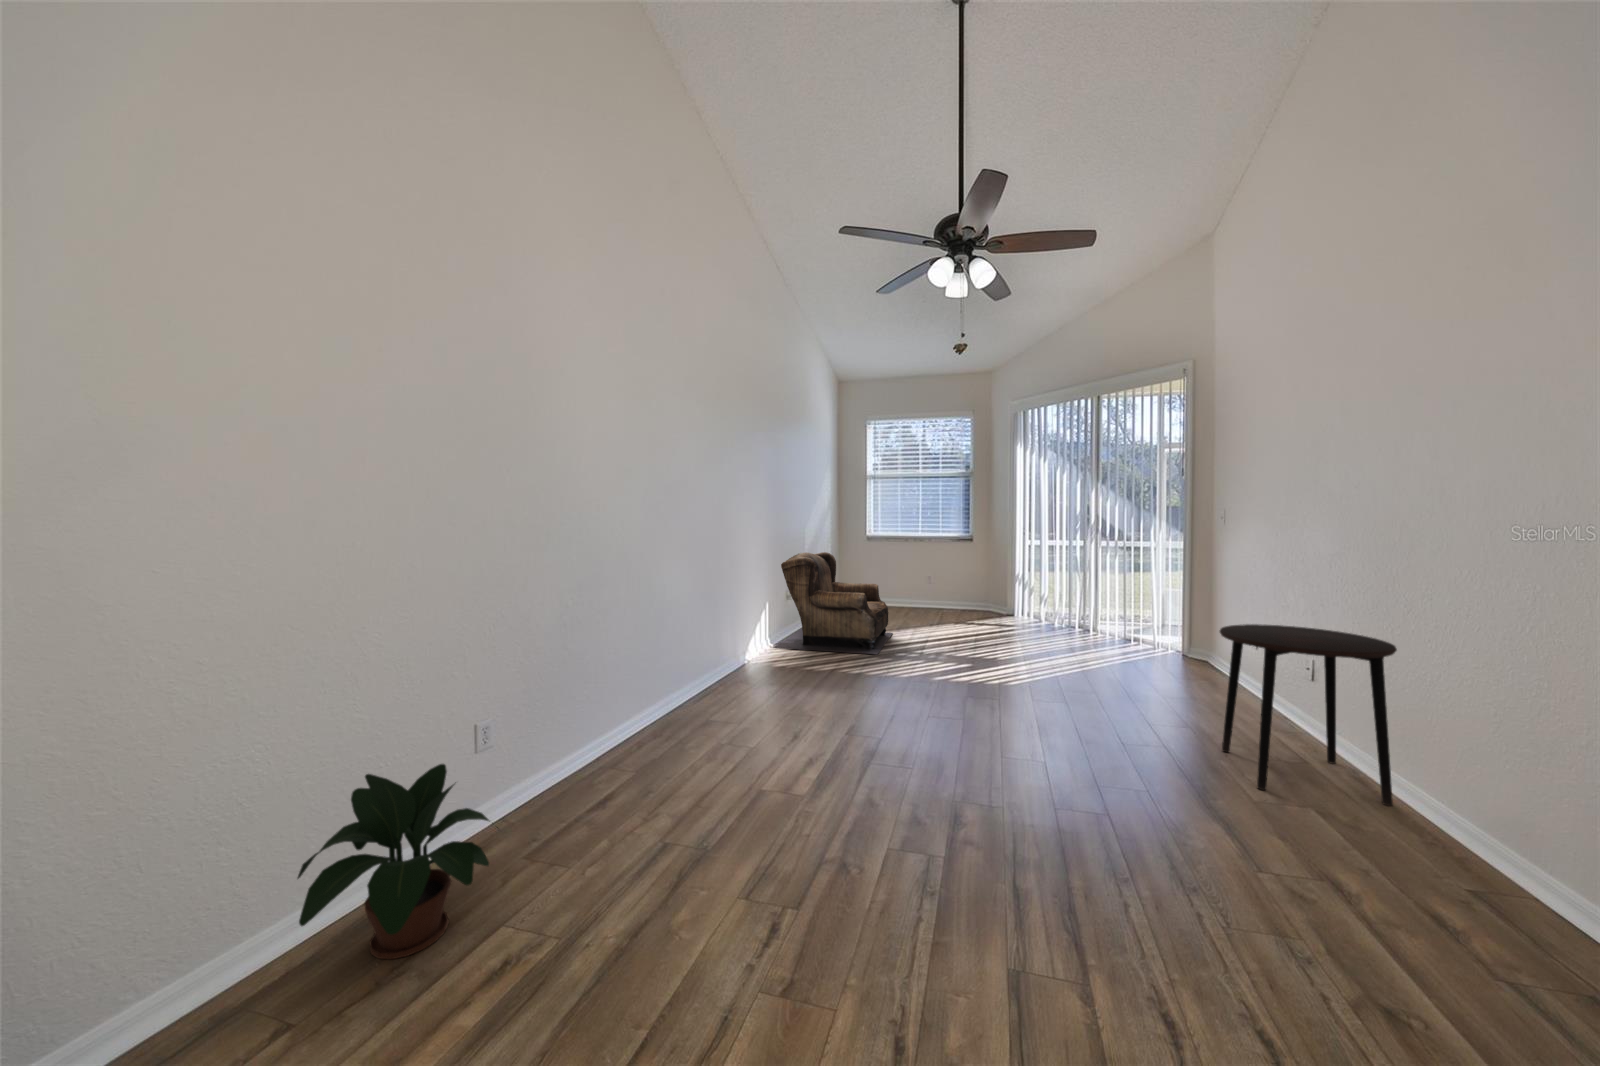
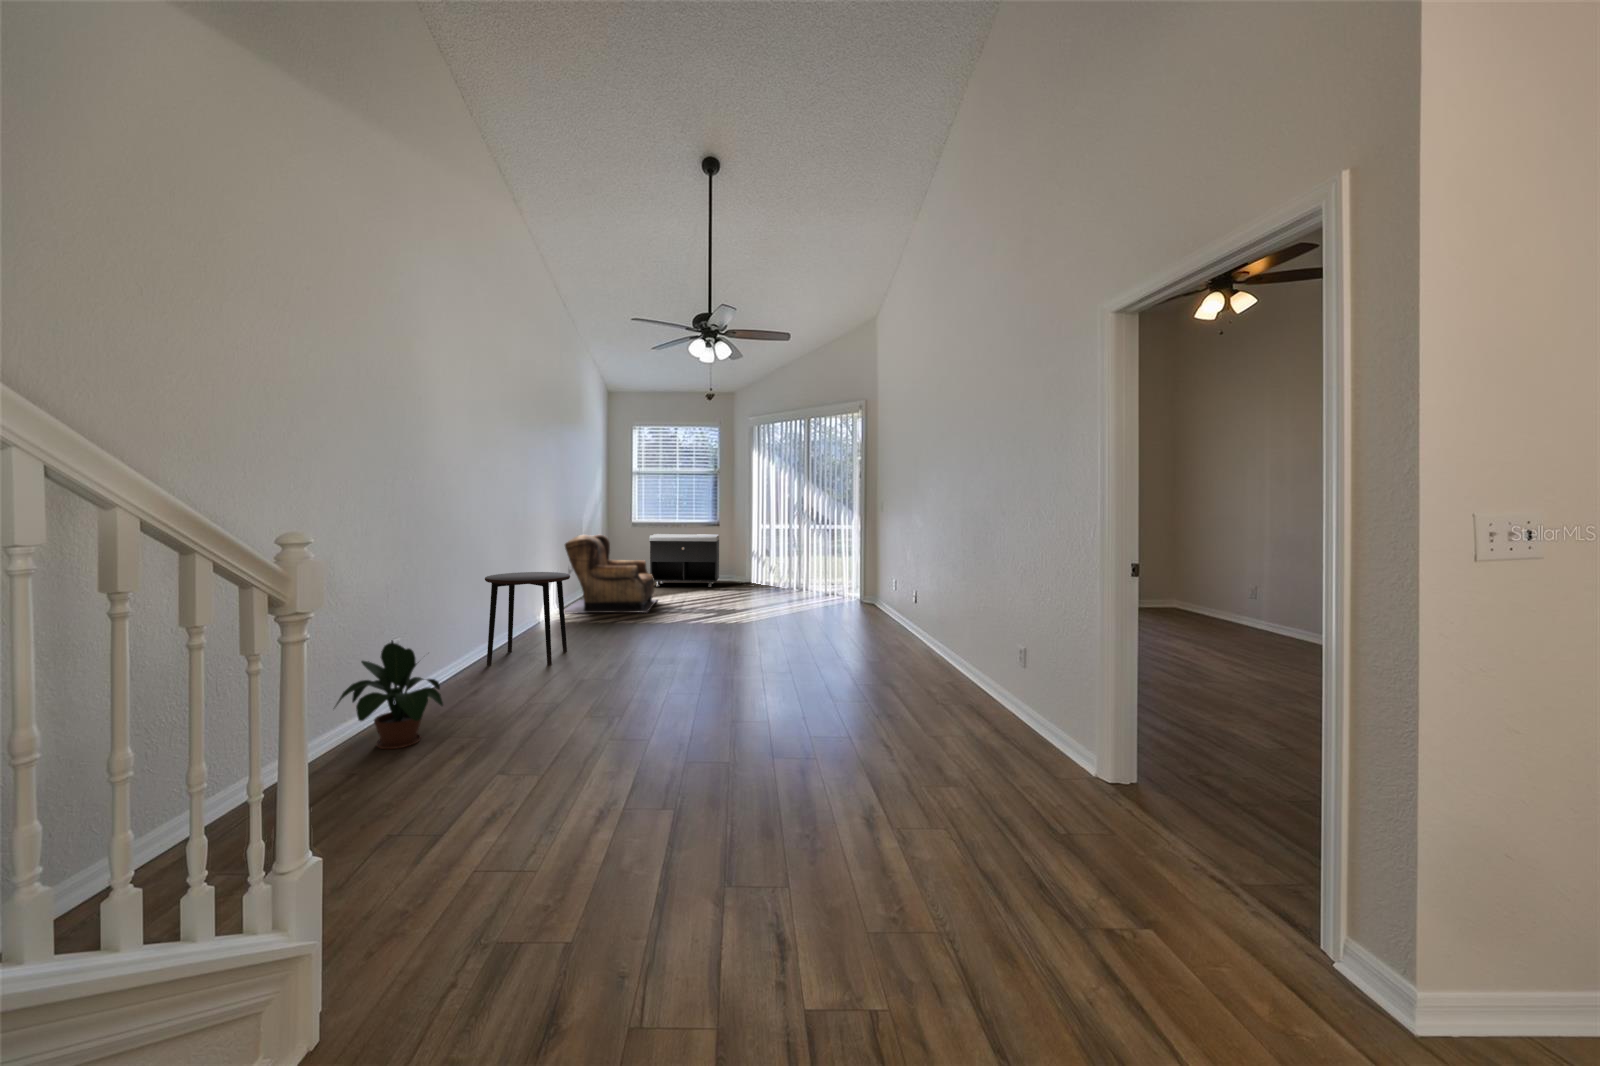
storage bench: none [886,550,970,615] -> present [650,534,719,587]
side table: present [1220,624,1397,806] -> present [485,572,570,666]

